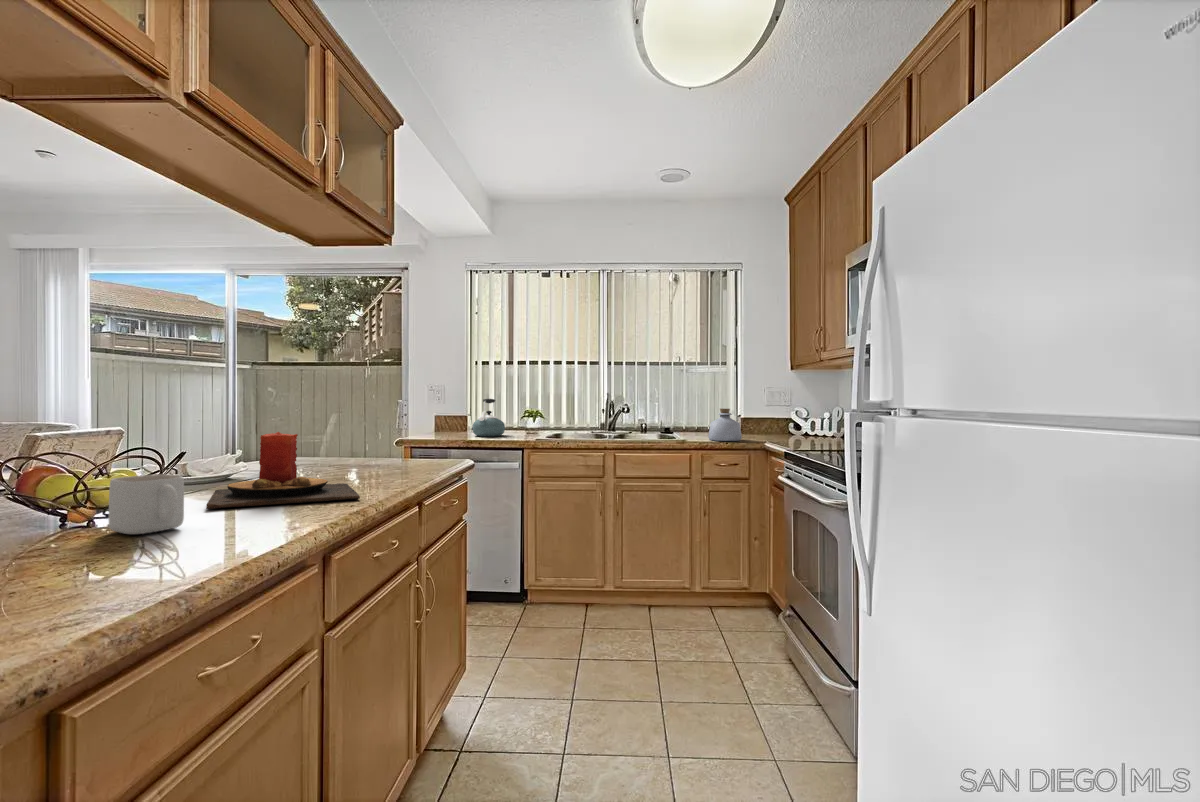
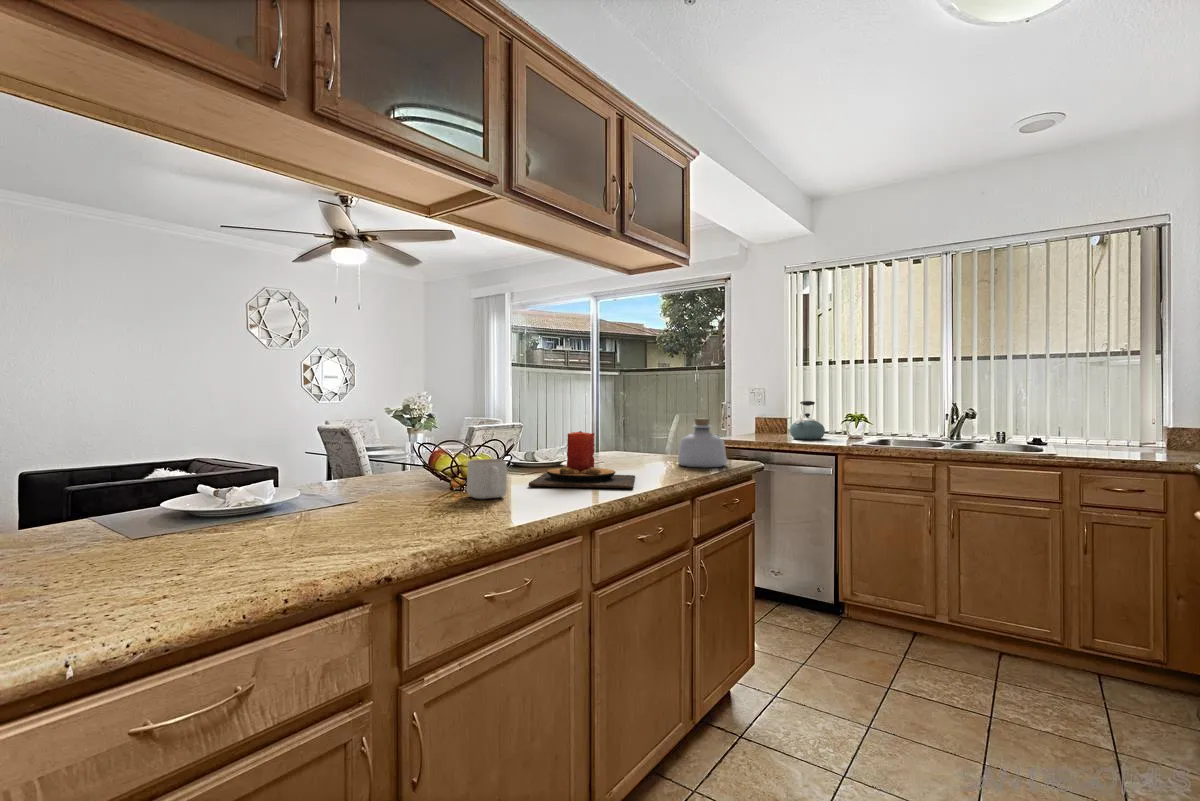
bottle: present [708,409,742,441] -> present [678,418,727,467]

